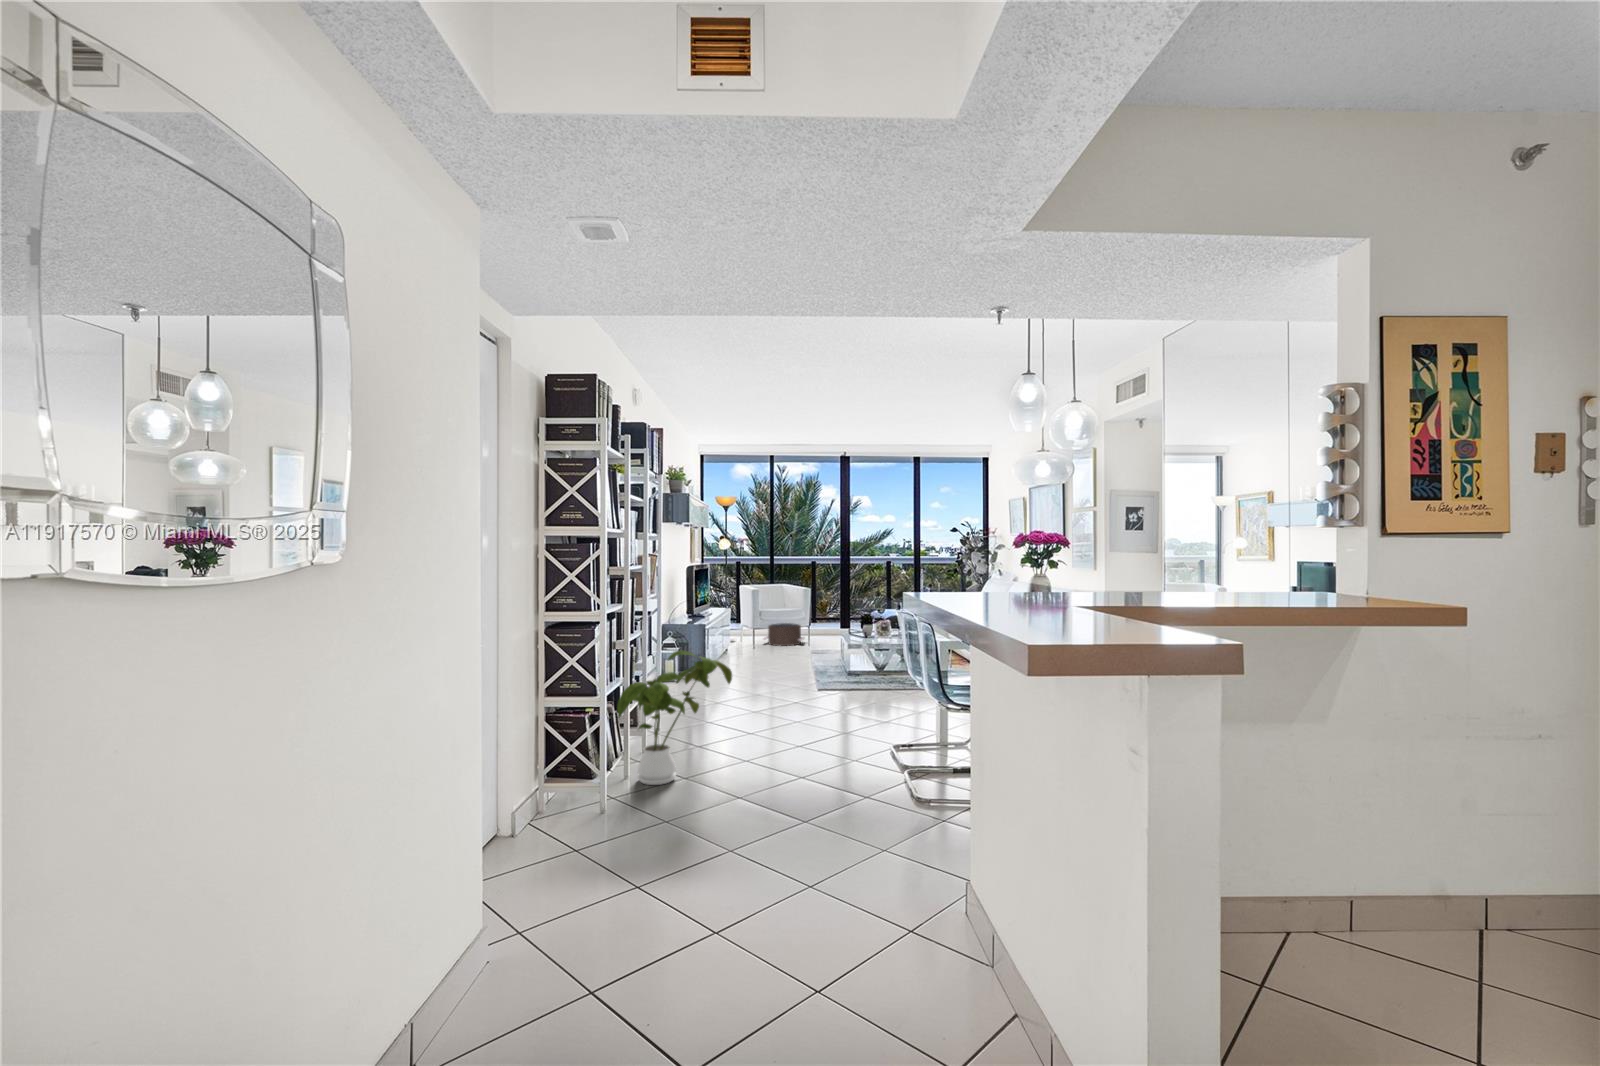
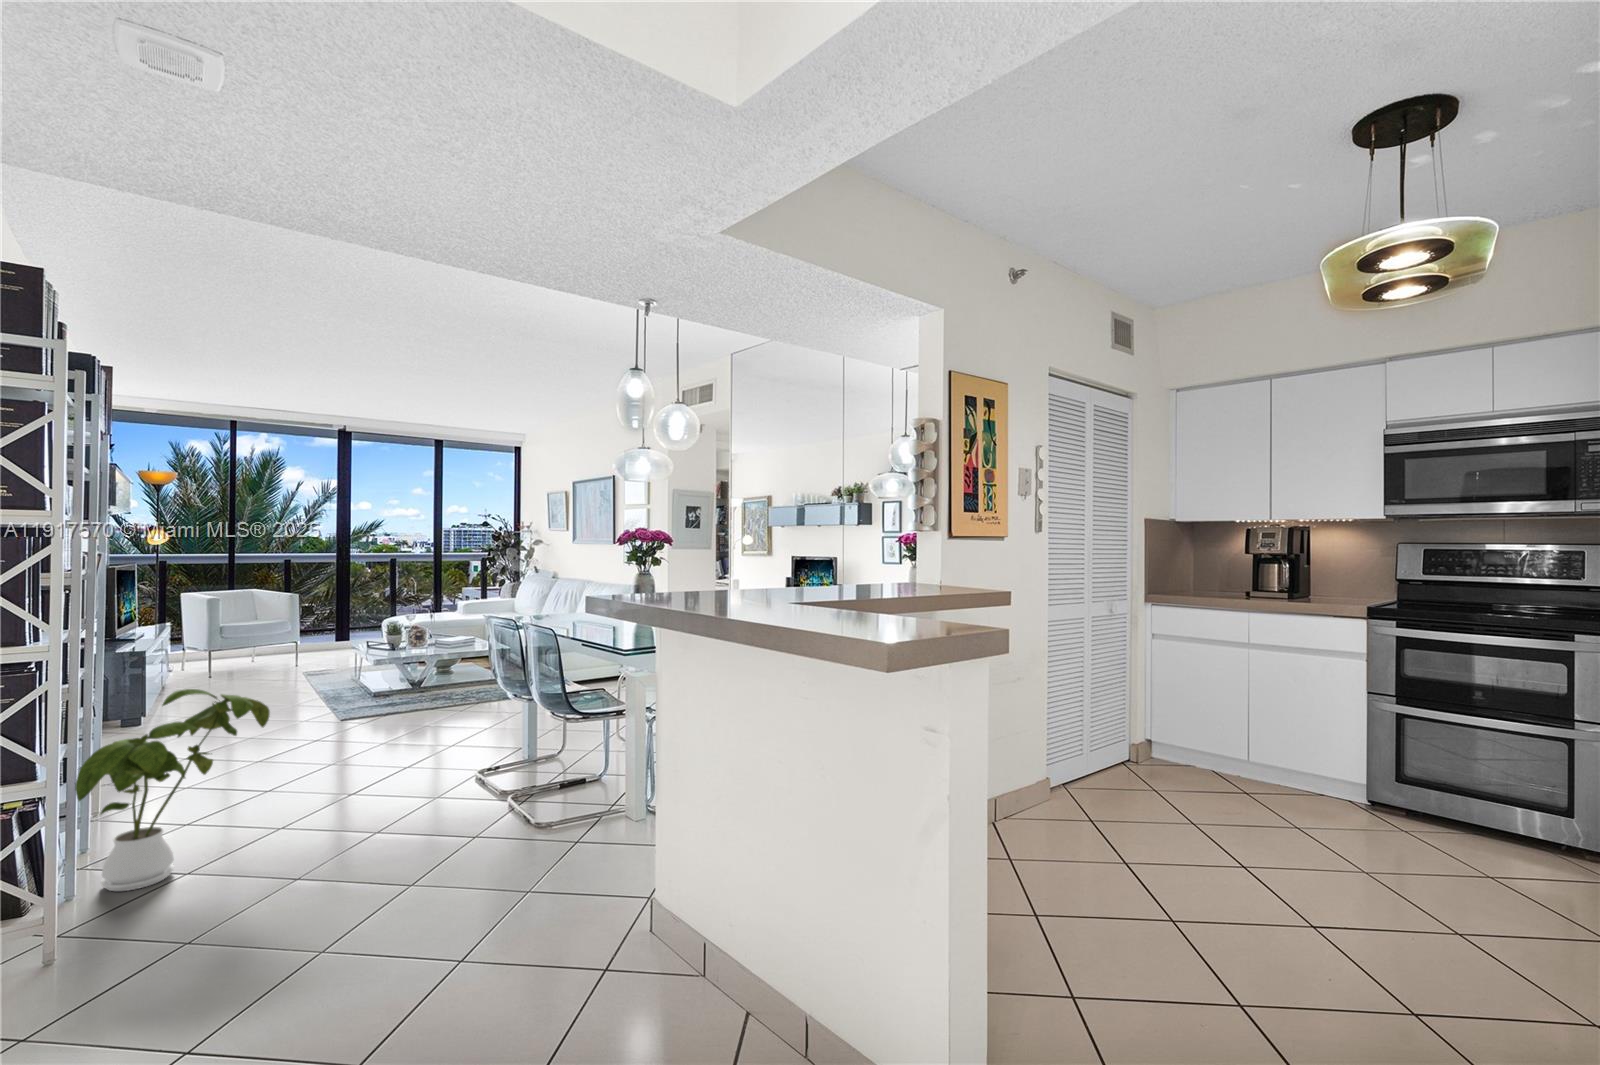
pouf: present [764,623,804,646] -> none [225,639,292,670]

